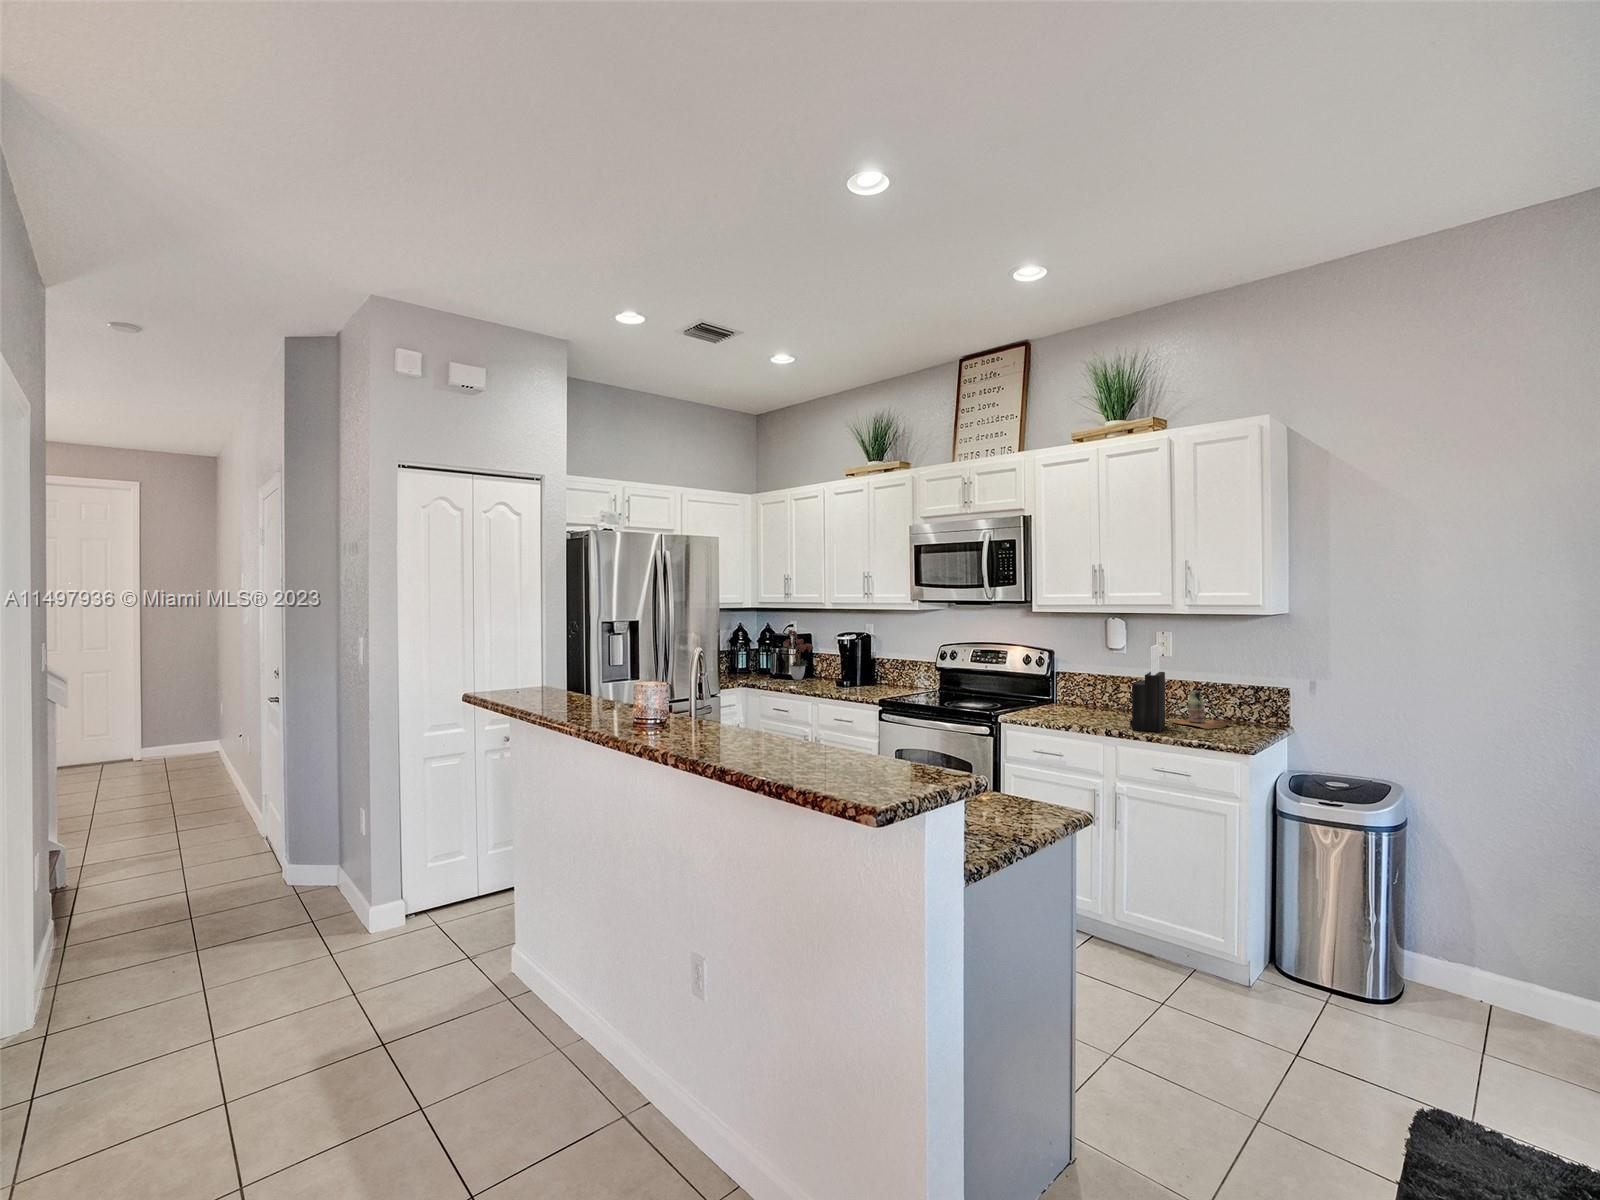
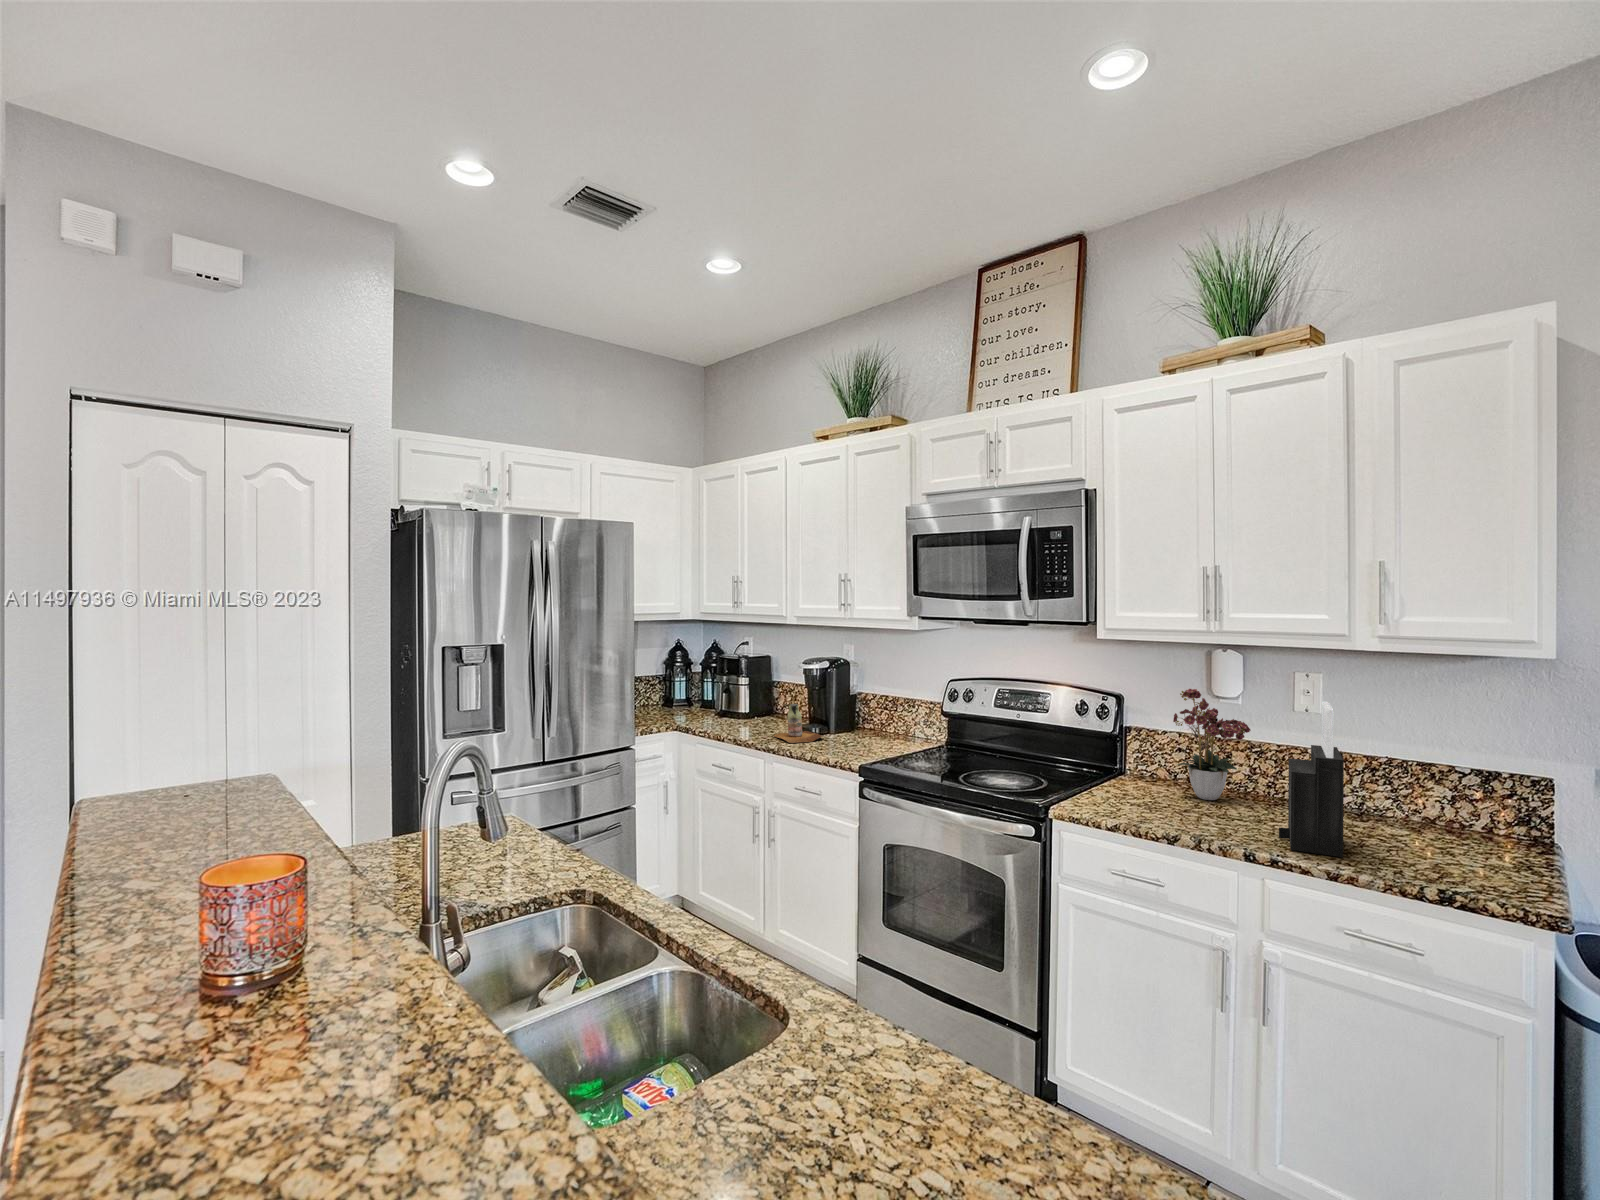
flower arrangement: present [783,630,813,680] -> present [1173,689,1251,800]
bottle: present [1172,691,1230,729] -> present [774,704,823,743]

